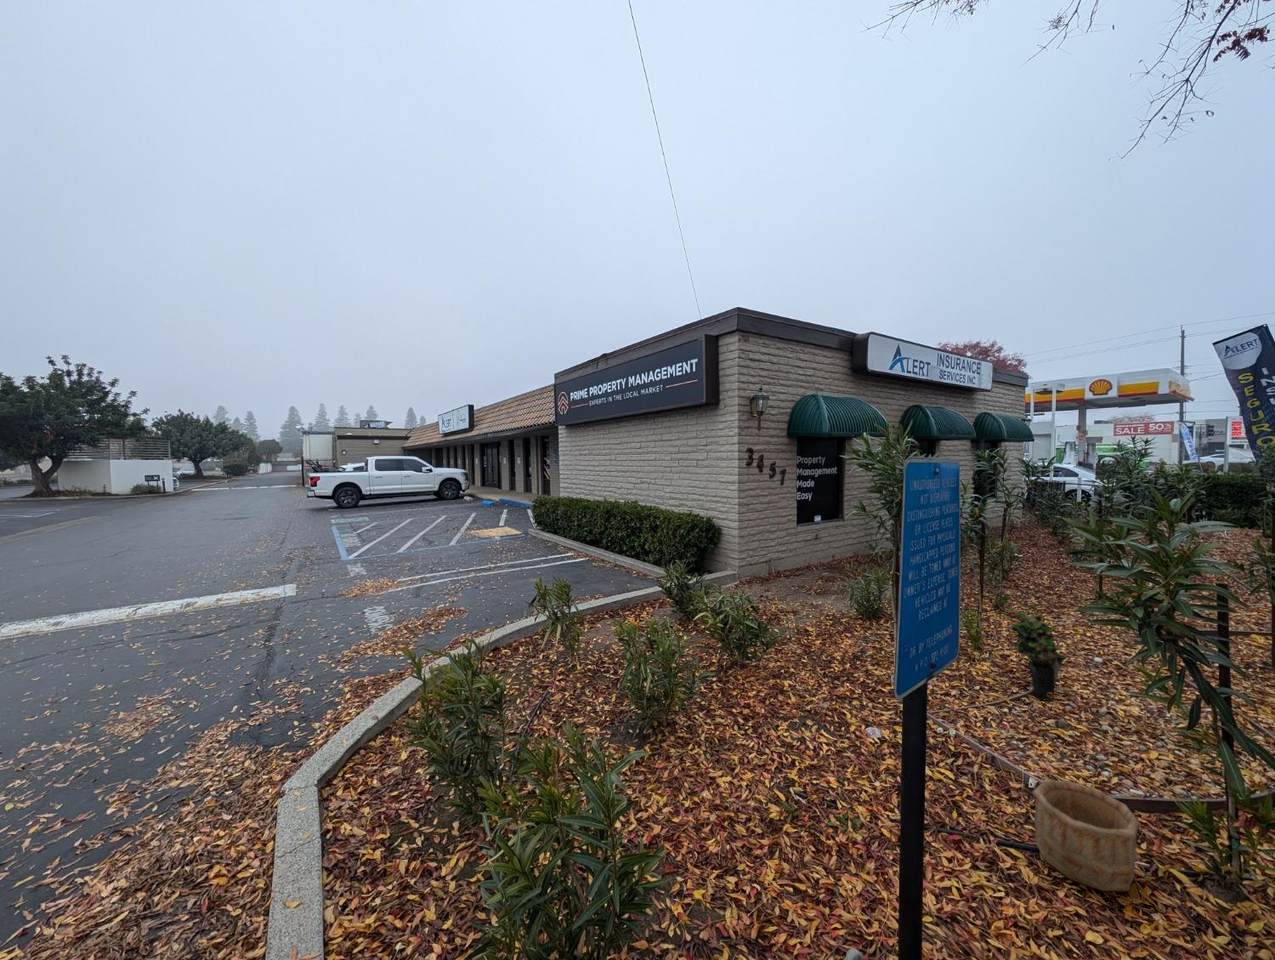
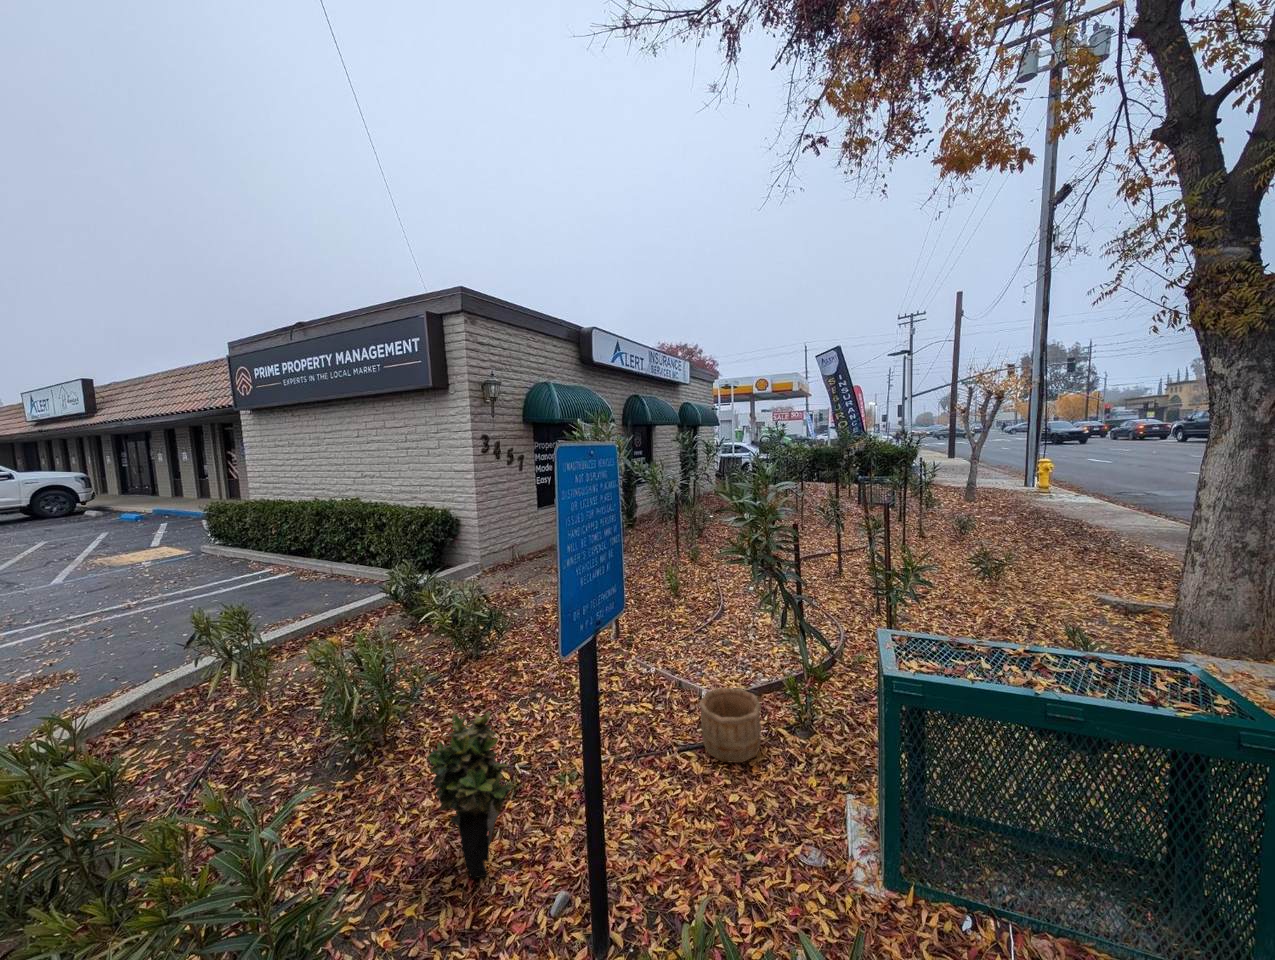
potted plant: present [1009,611,1067,701] -> present [428,711,512,879]

